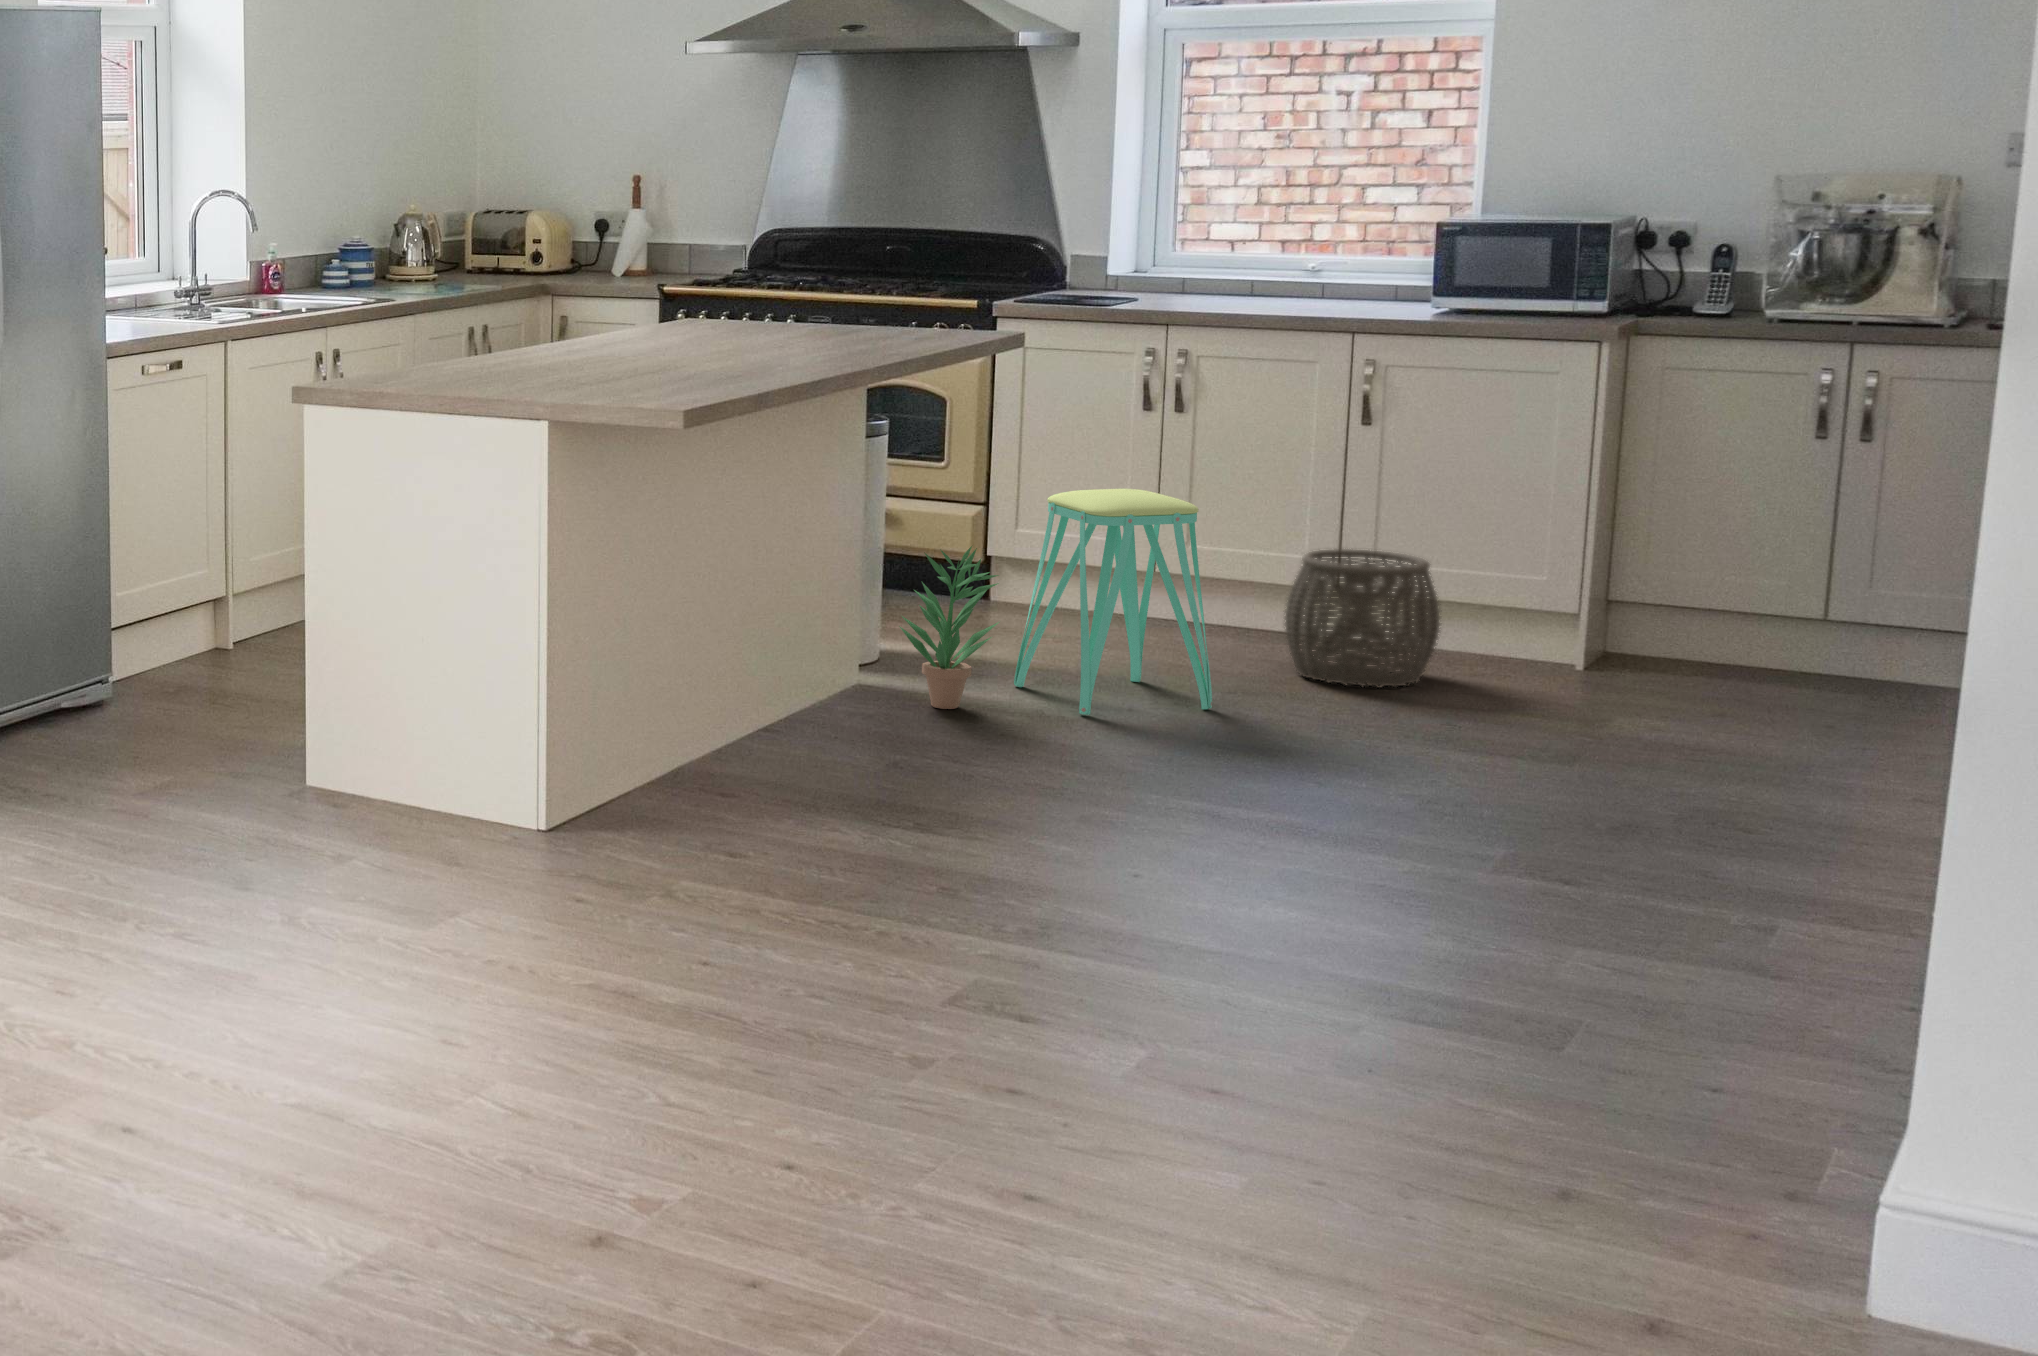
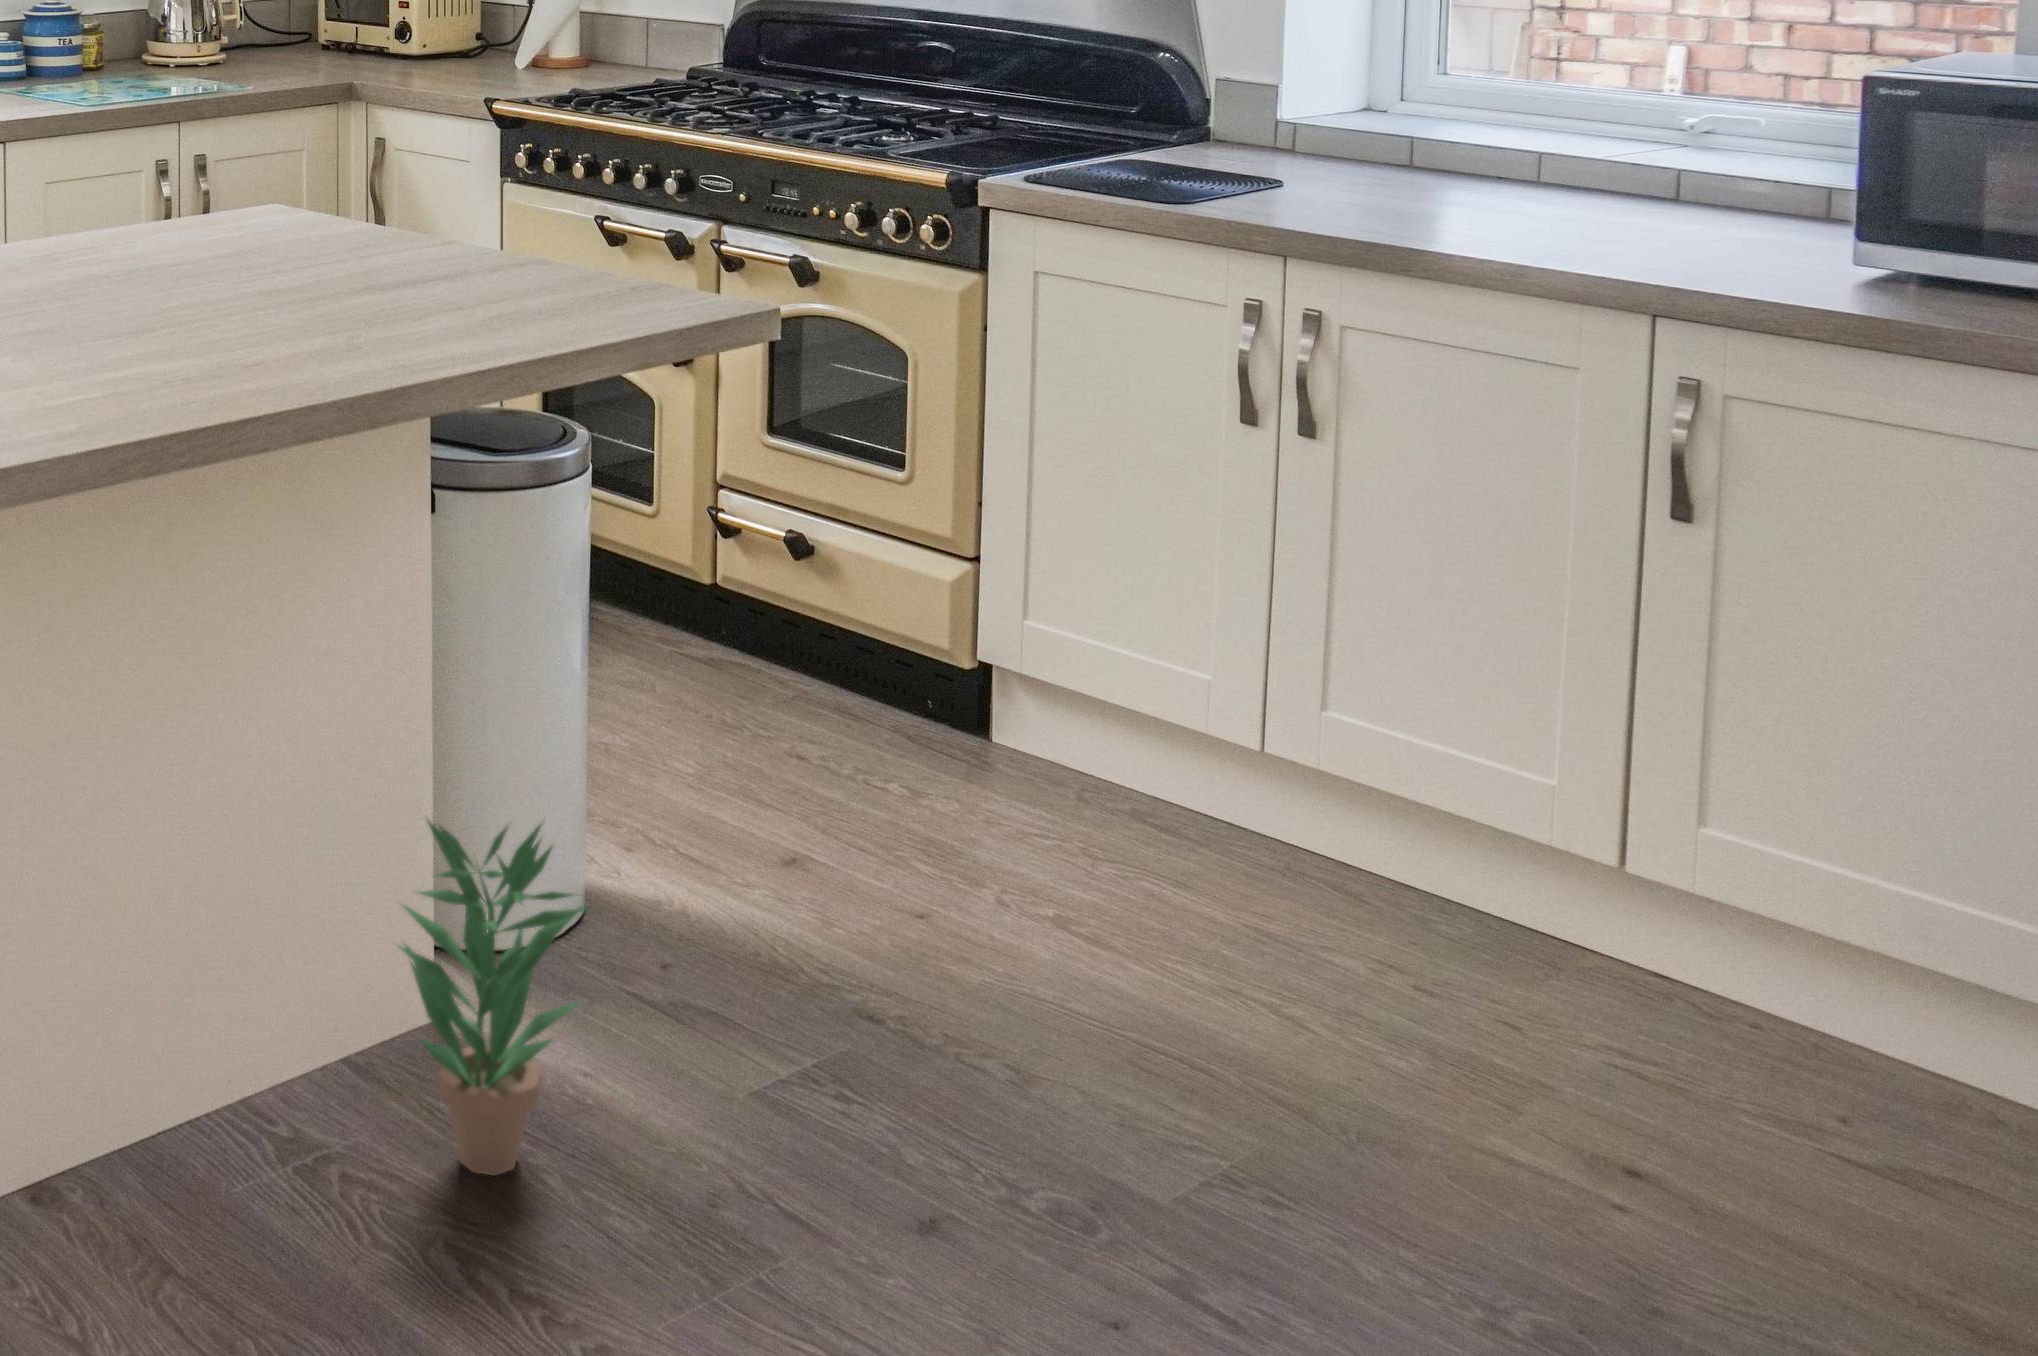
stool: present [1014,489,1212,715] -> none [725,682,1103,1271]
woven basket: present [1285,549,1440,687] -> none [1394,834,1774,1229]

